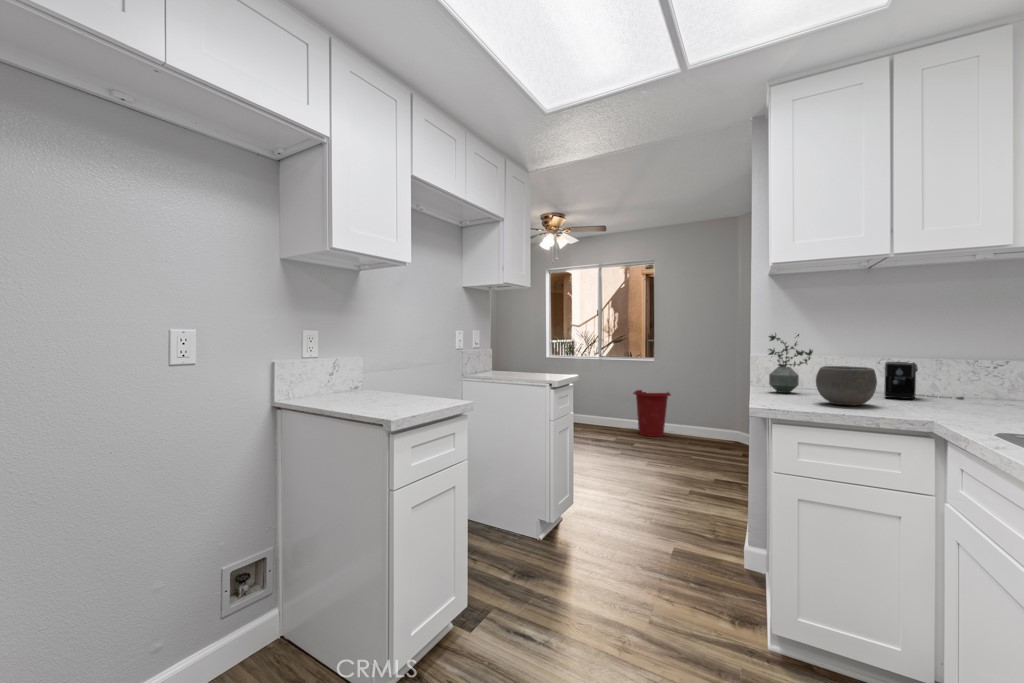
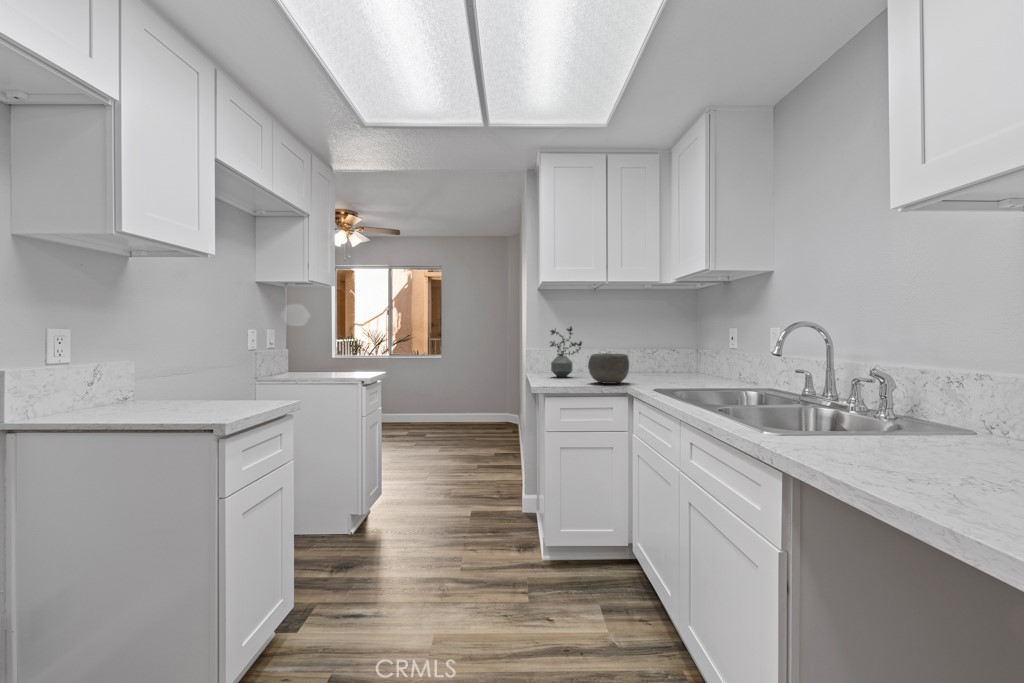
coffee maker: present [884,362,964,399] -> none [631,350,680,377]
waste bin: present [633,390,671,437] -> none [420,384,455,427]

